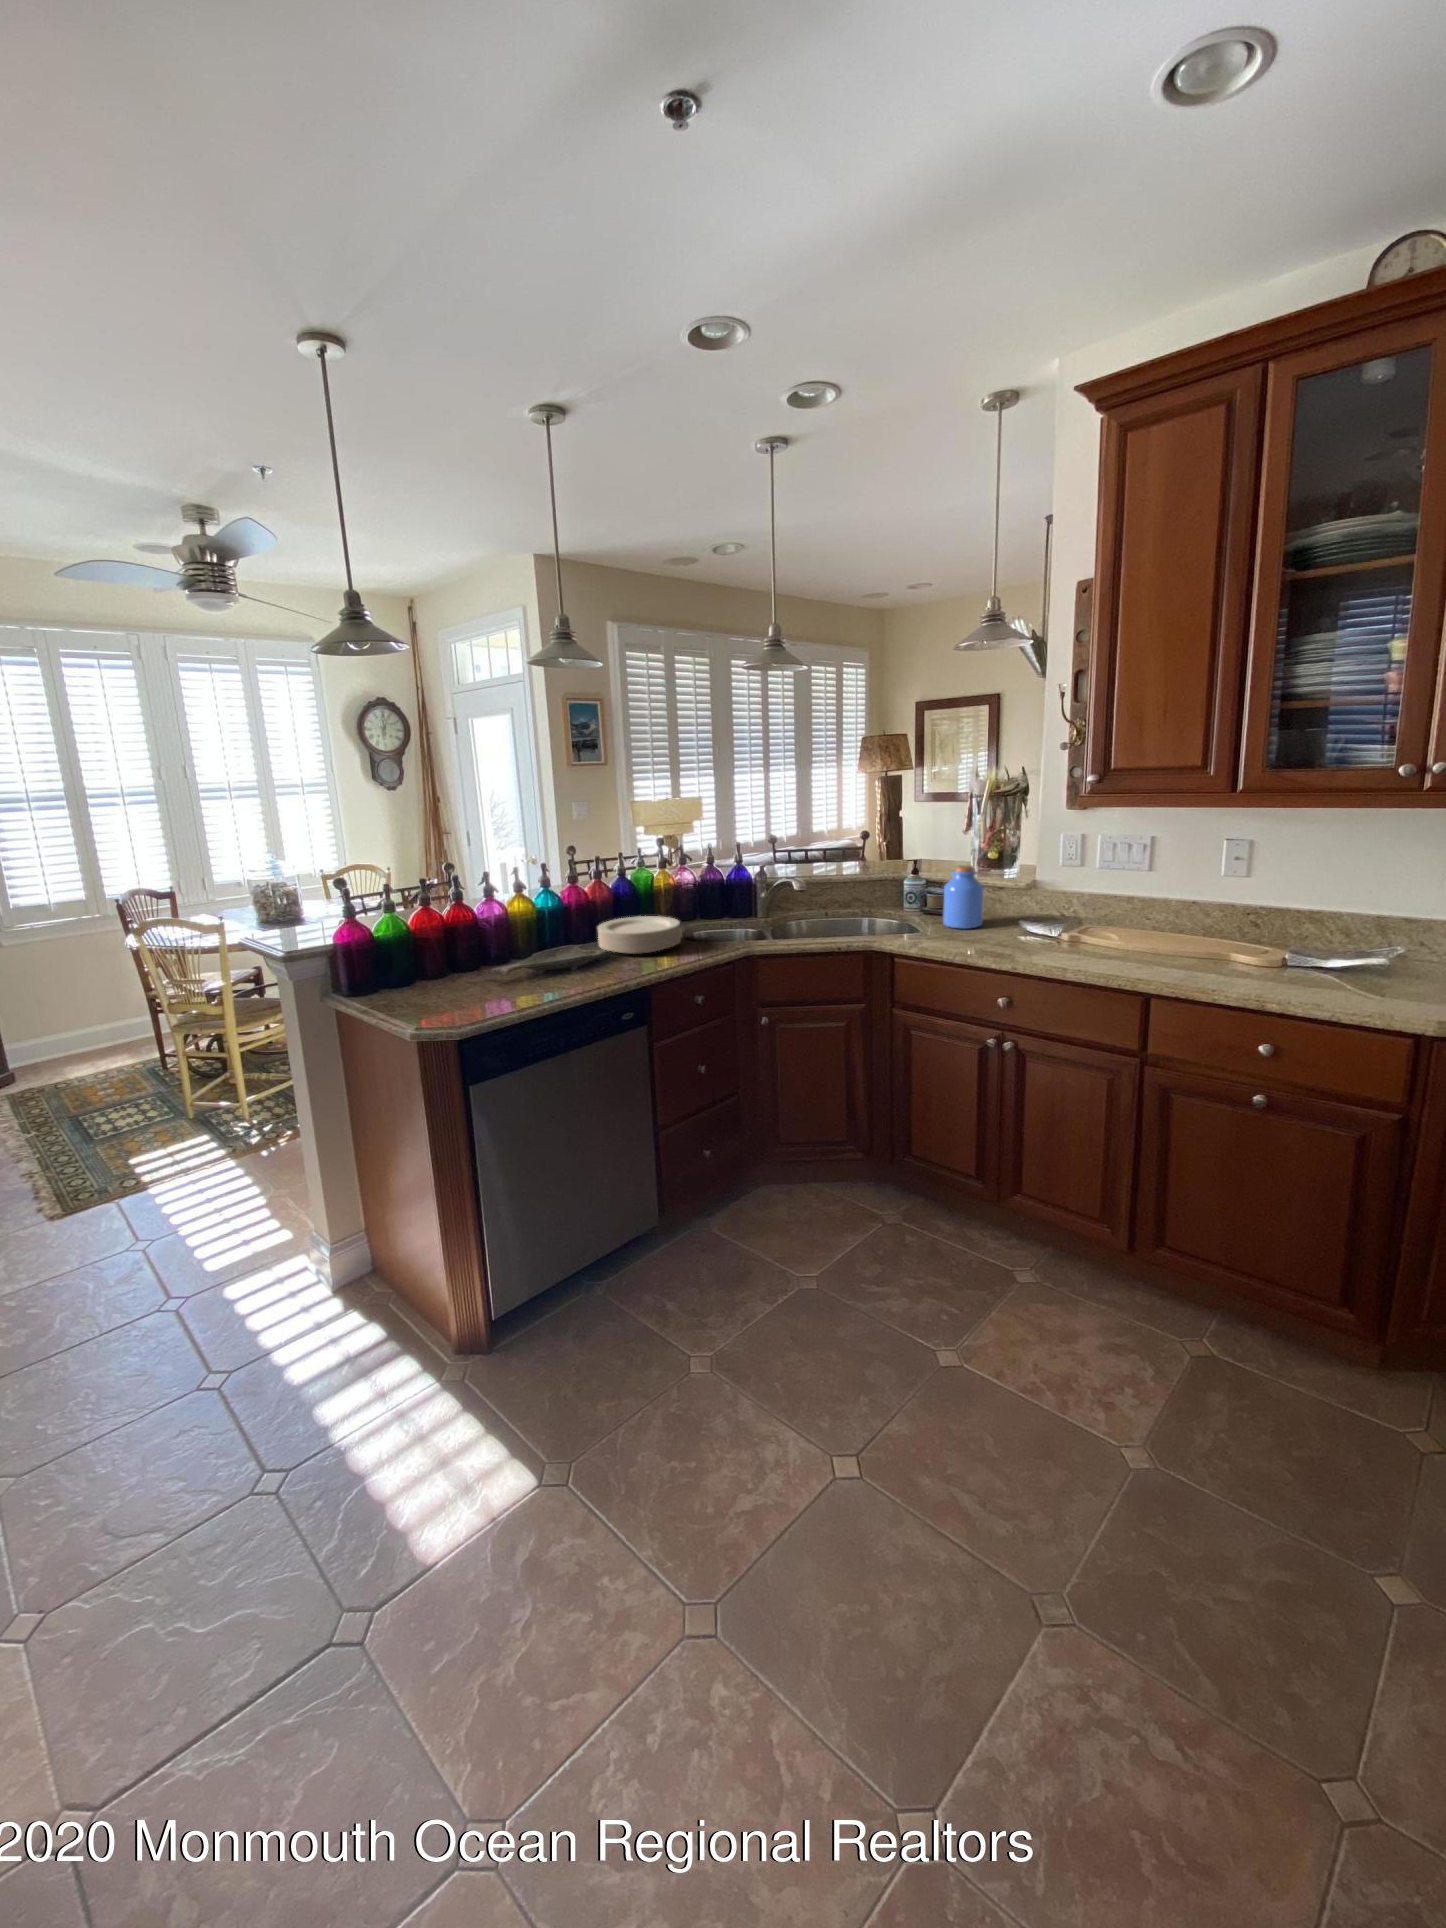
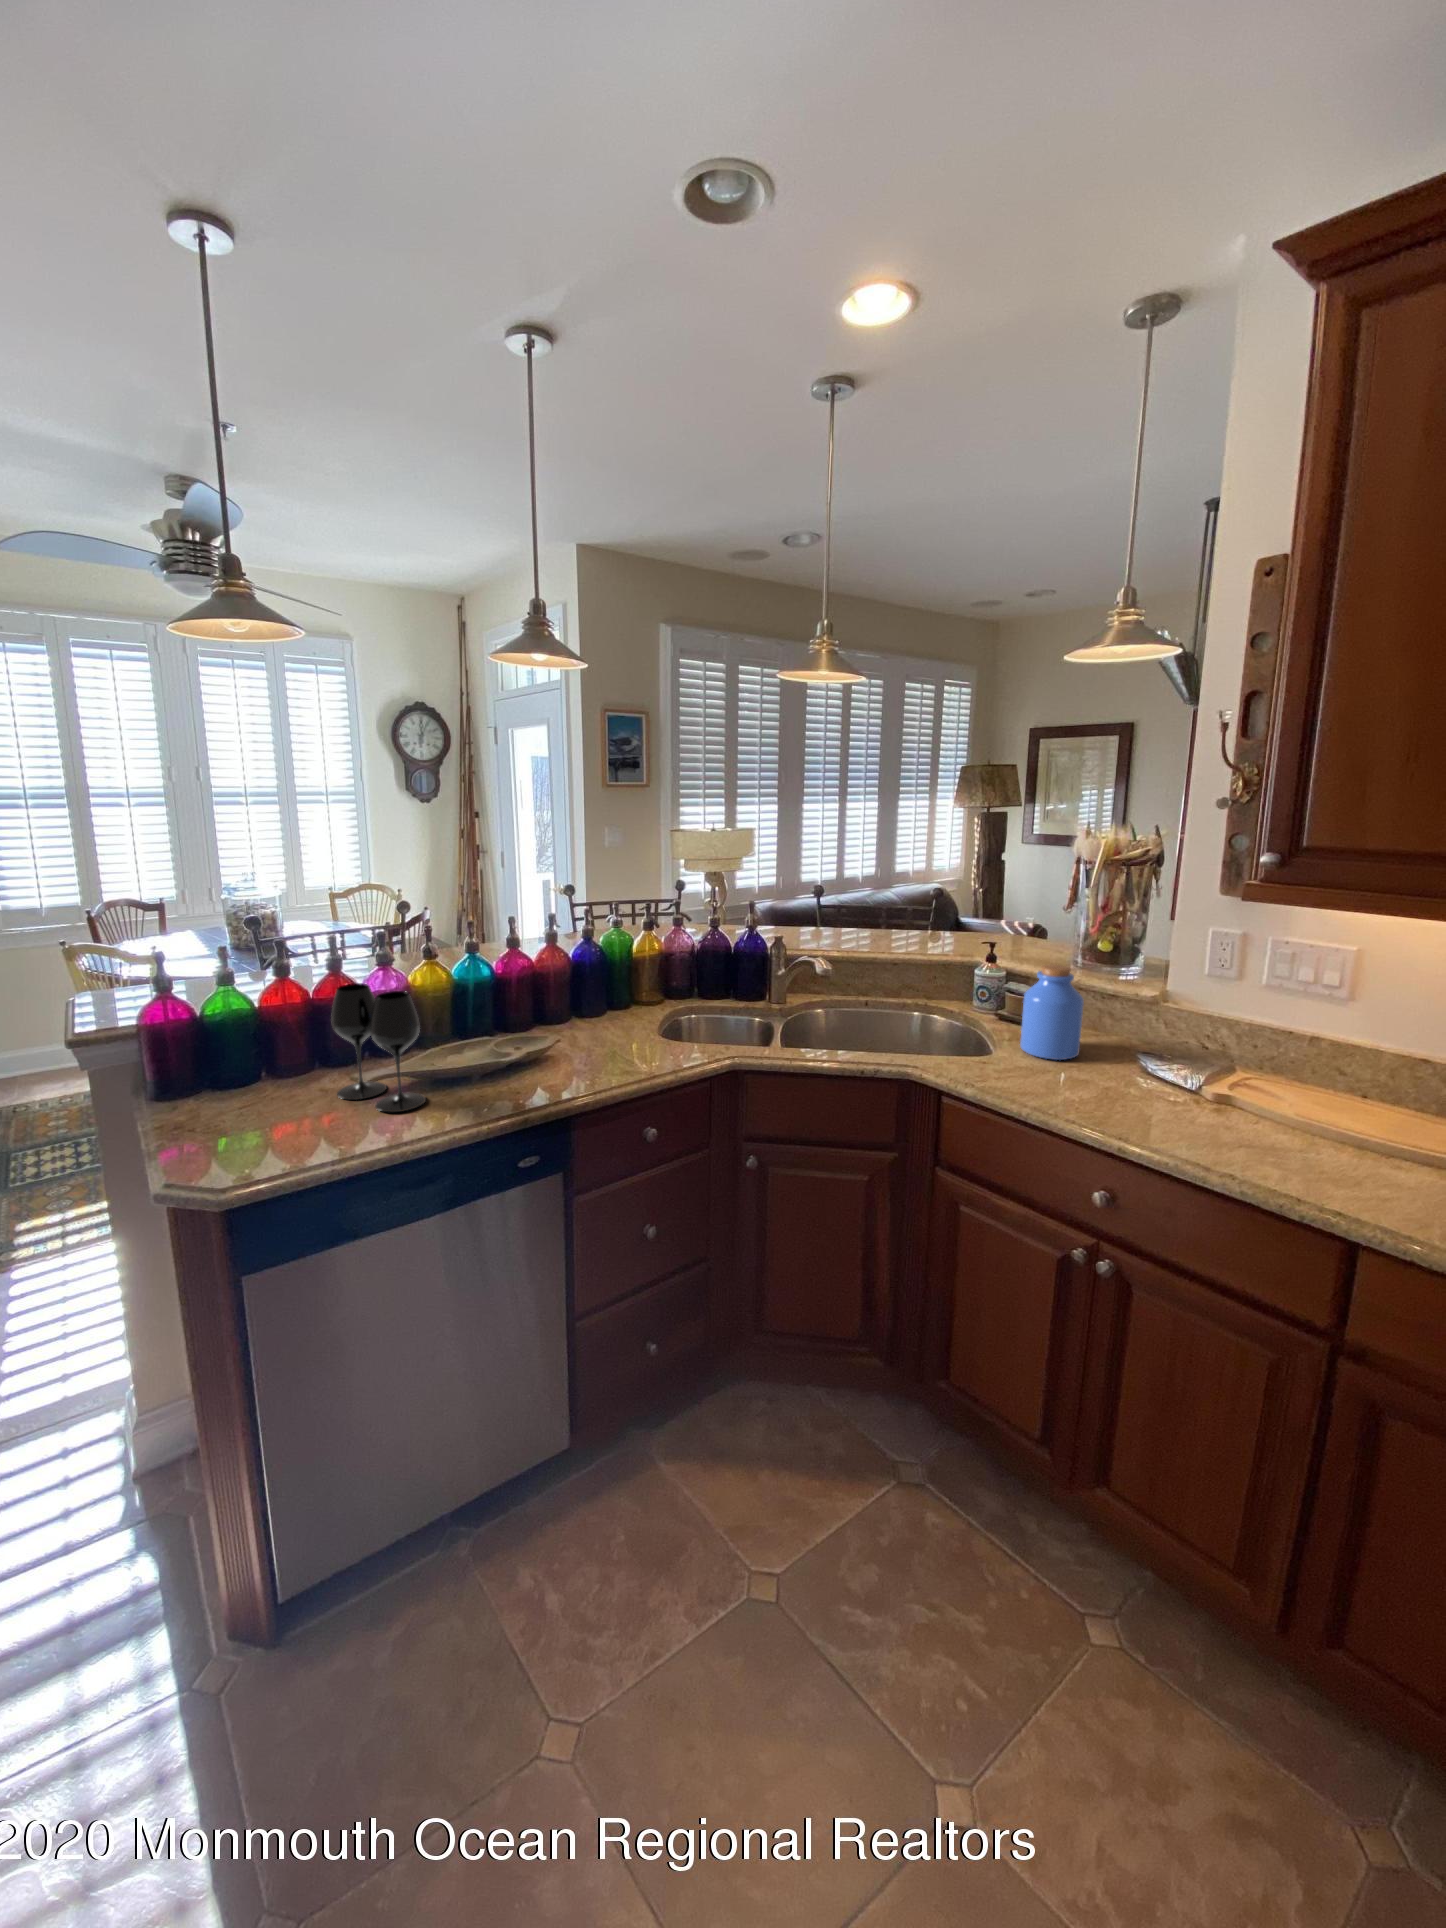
wine glass: none [481,903,554,987] -> present [331,983,426,1112]
plate: present [598,916,681,954] -> none [527,998,642,1058]

